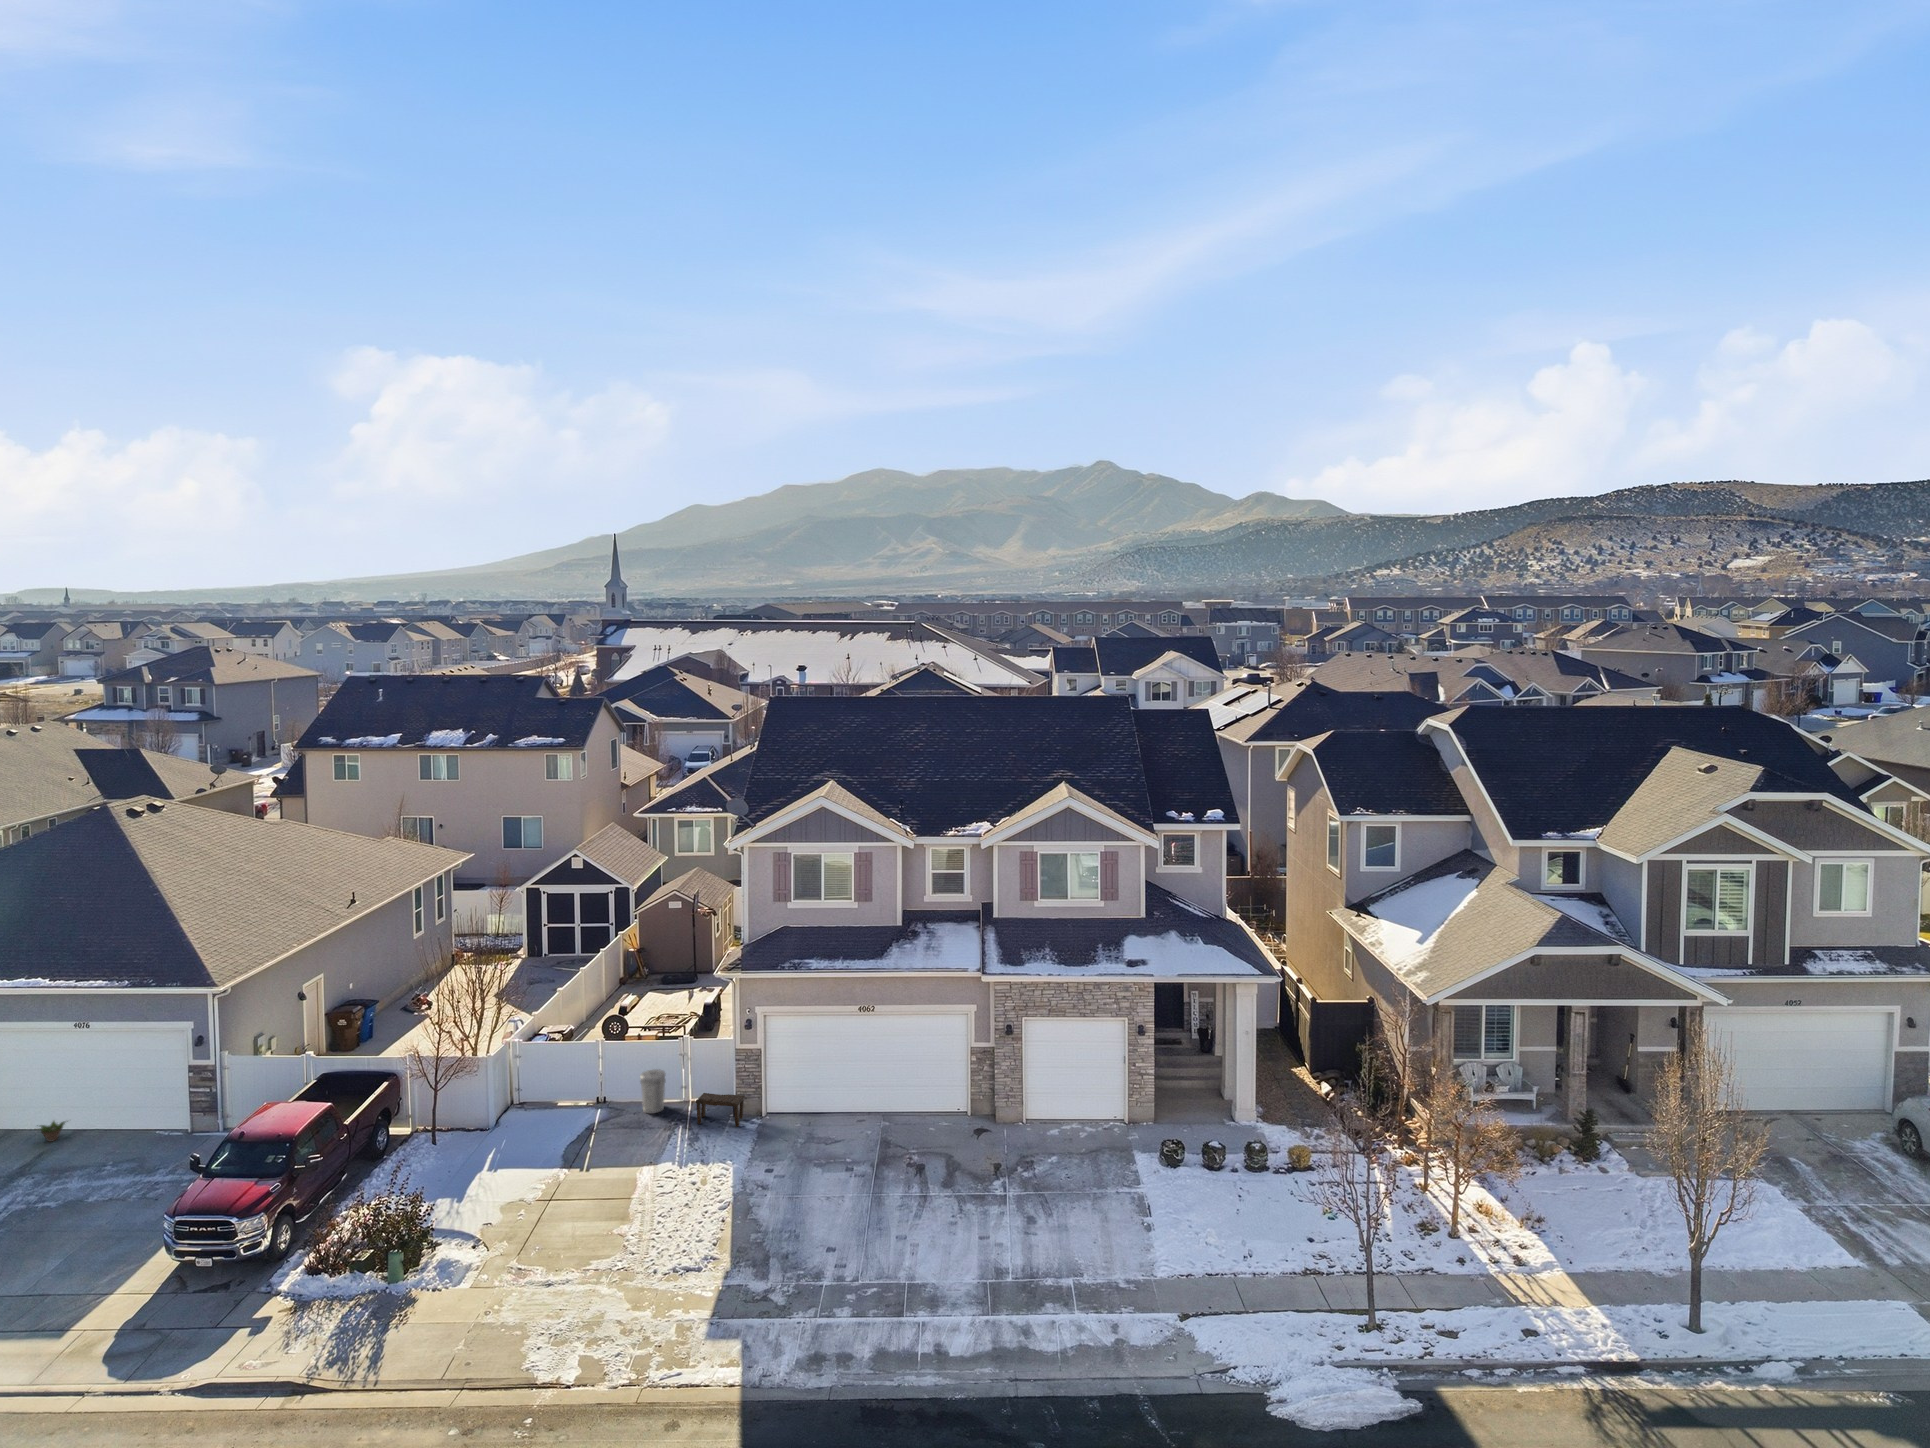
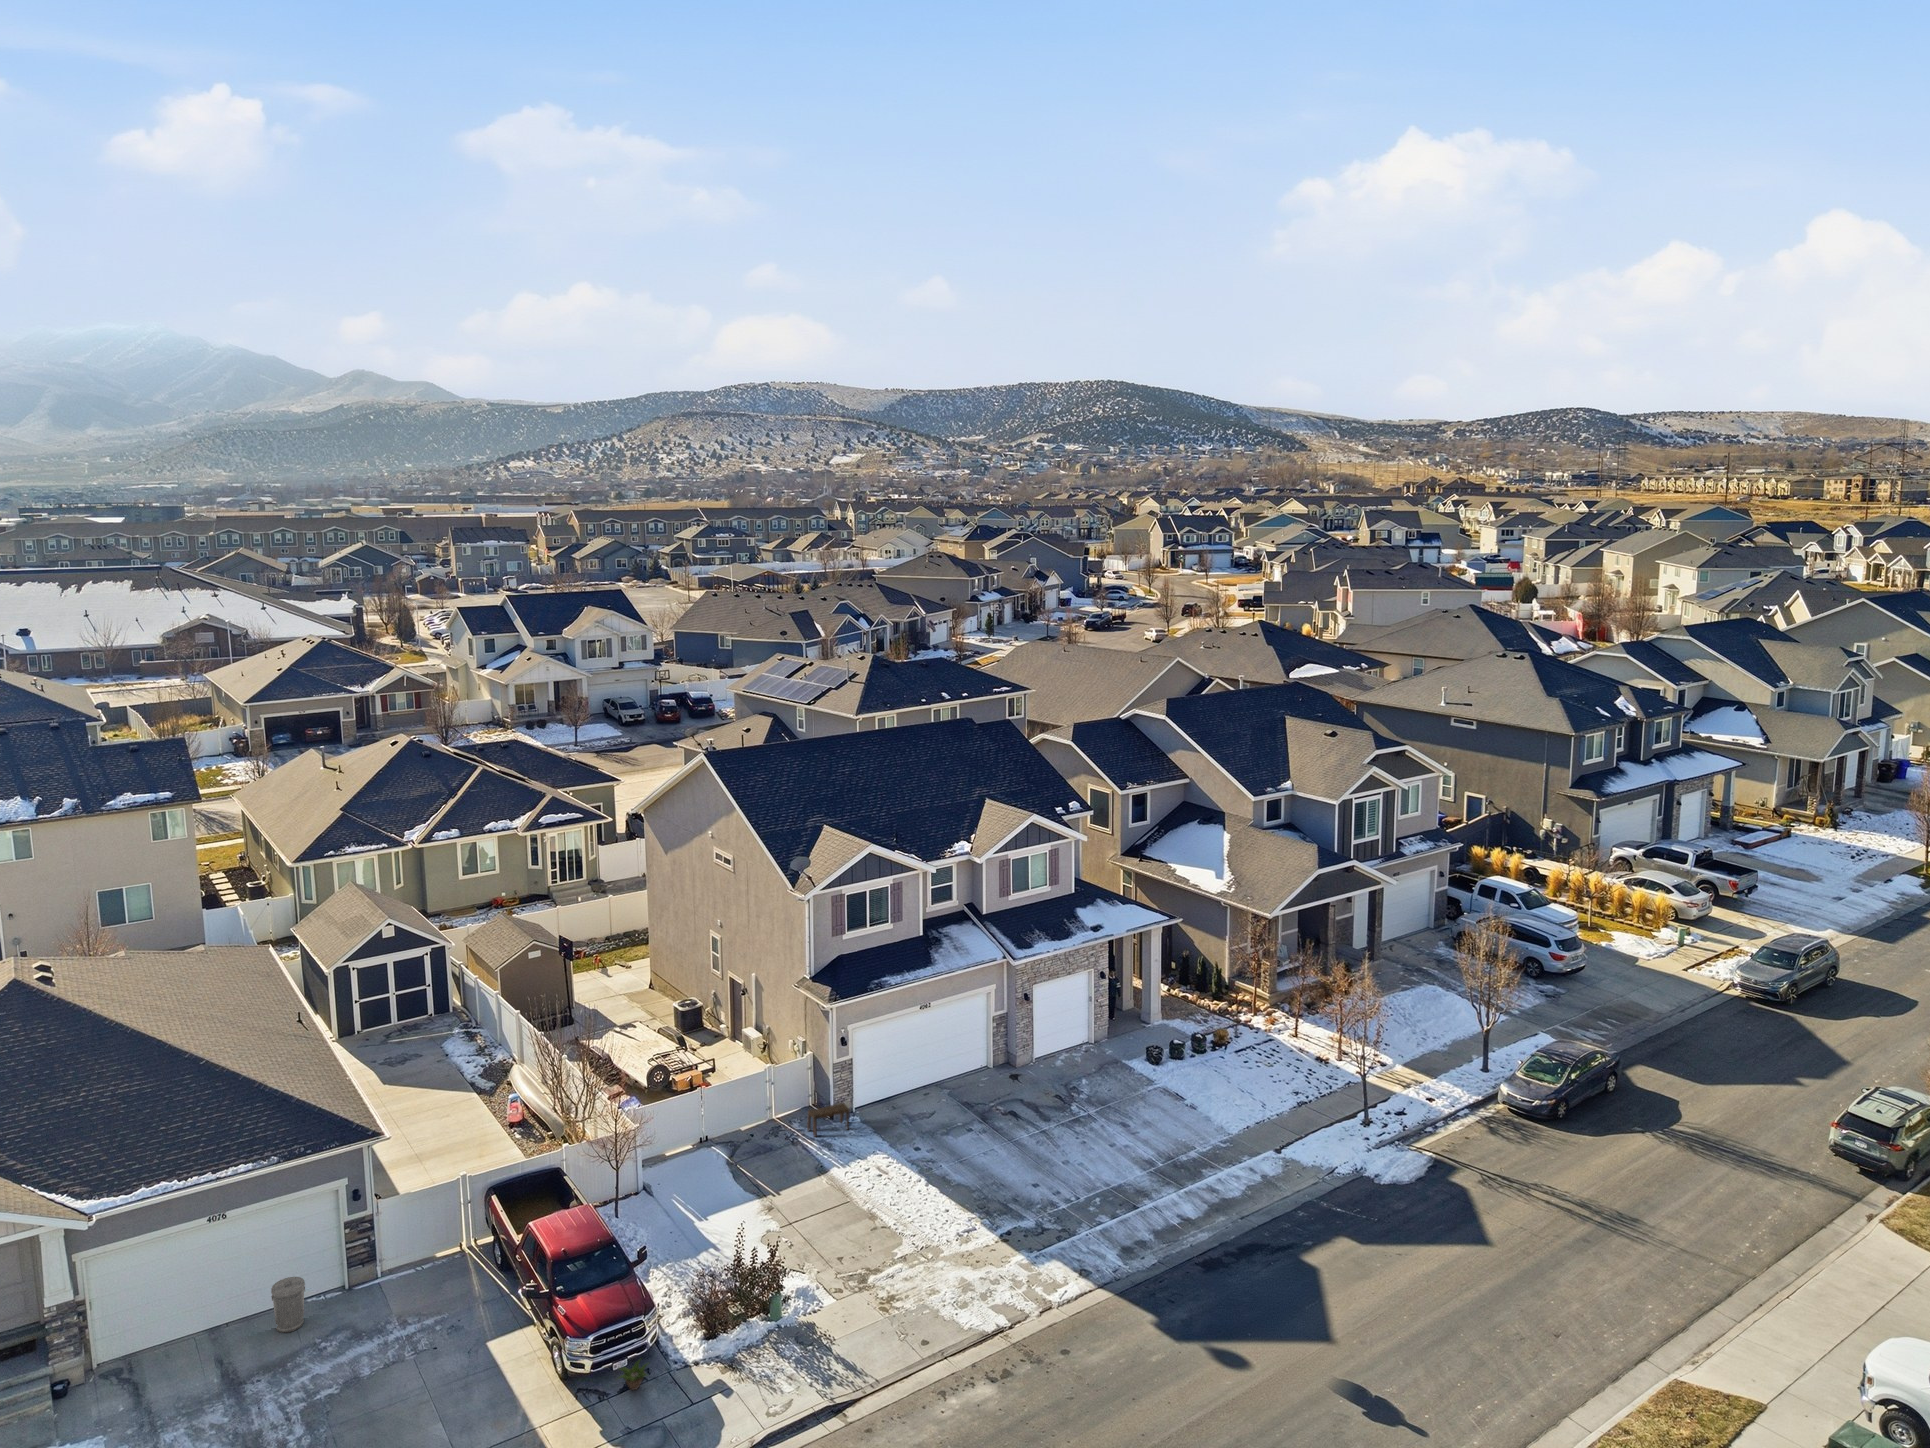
trash can: present [640,1069,666,1114] -> present [271,1277,305,1333]
decorative plant: present [40,1121,65,1141] -> present [619,1358,647,1390]

